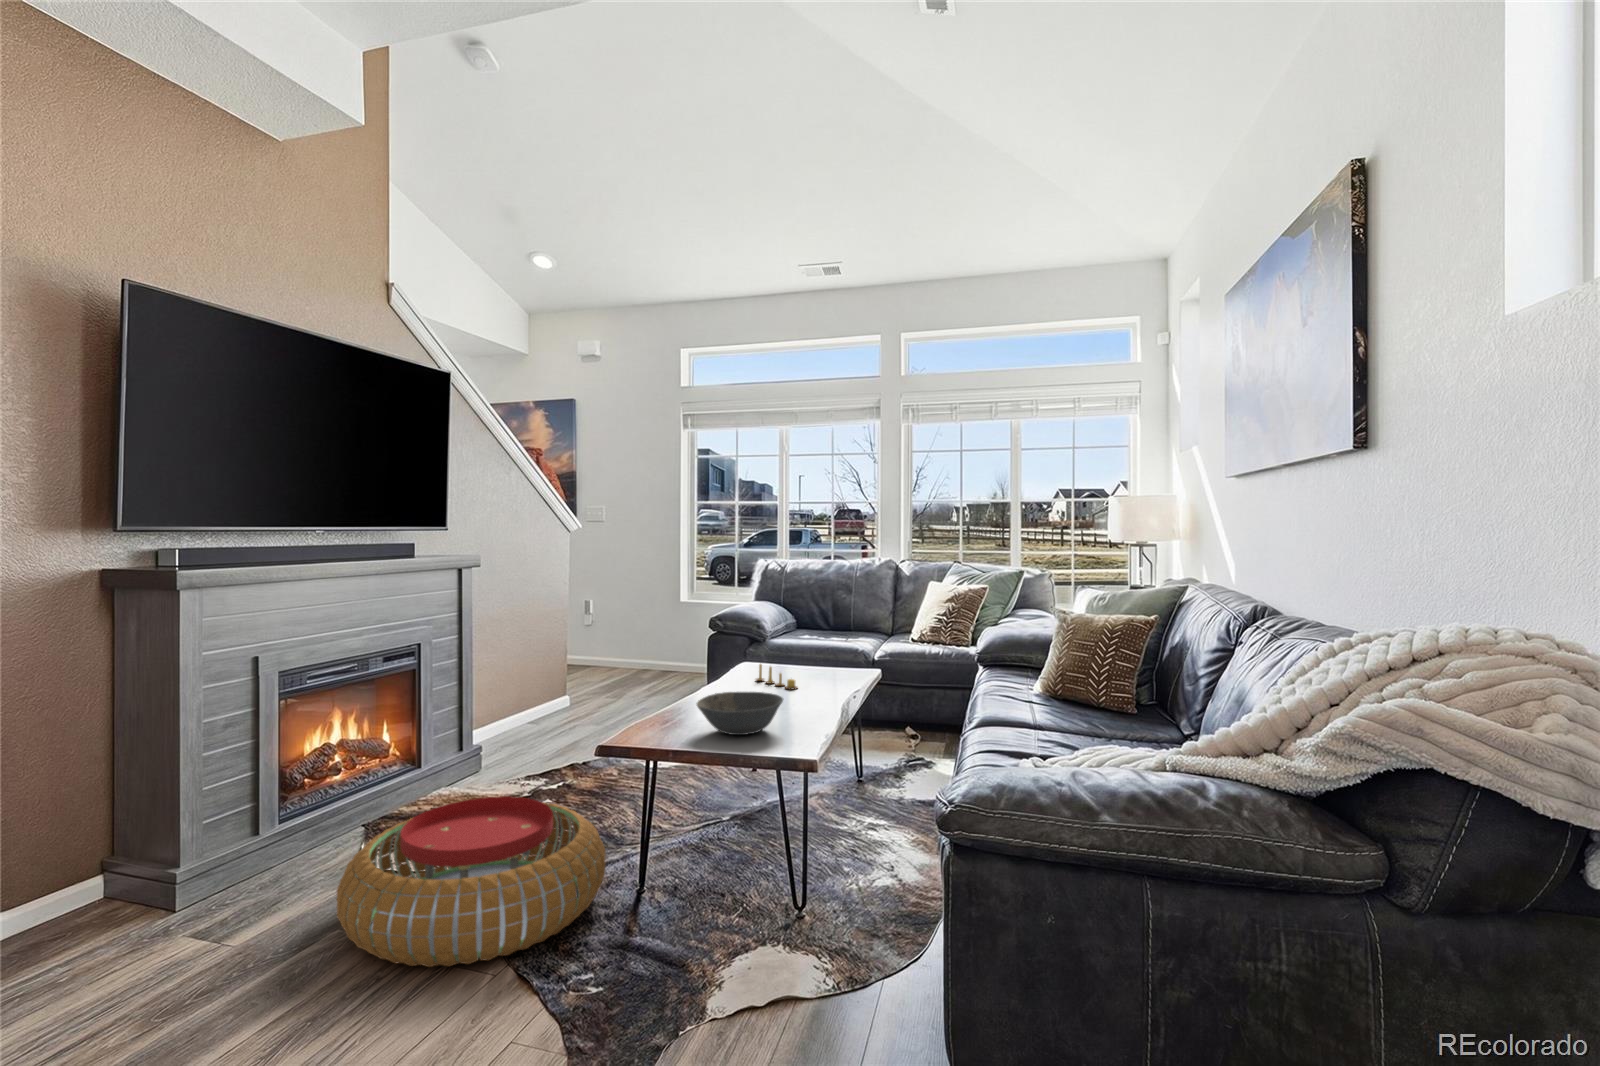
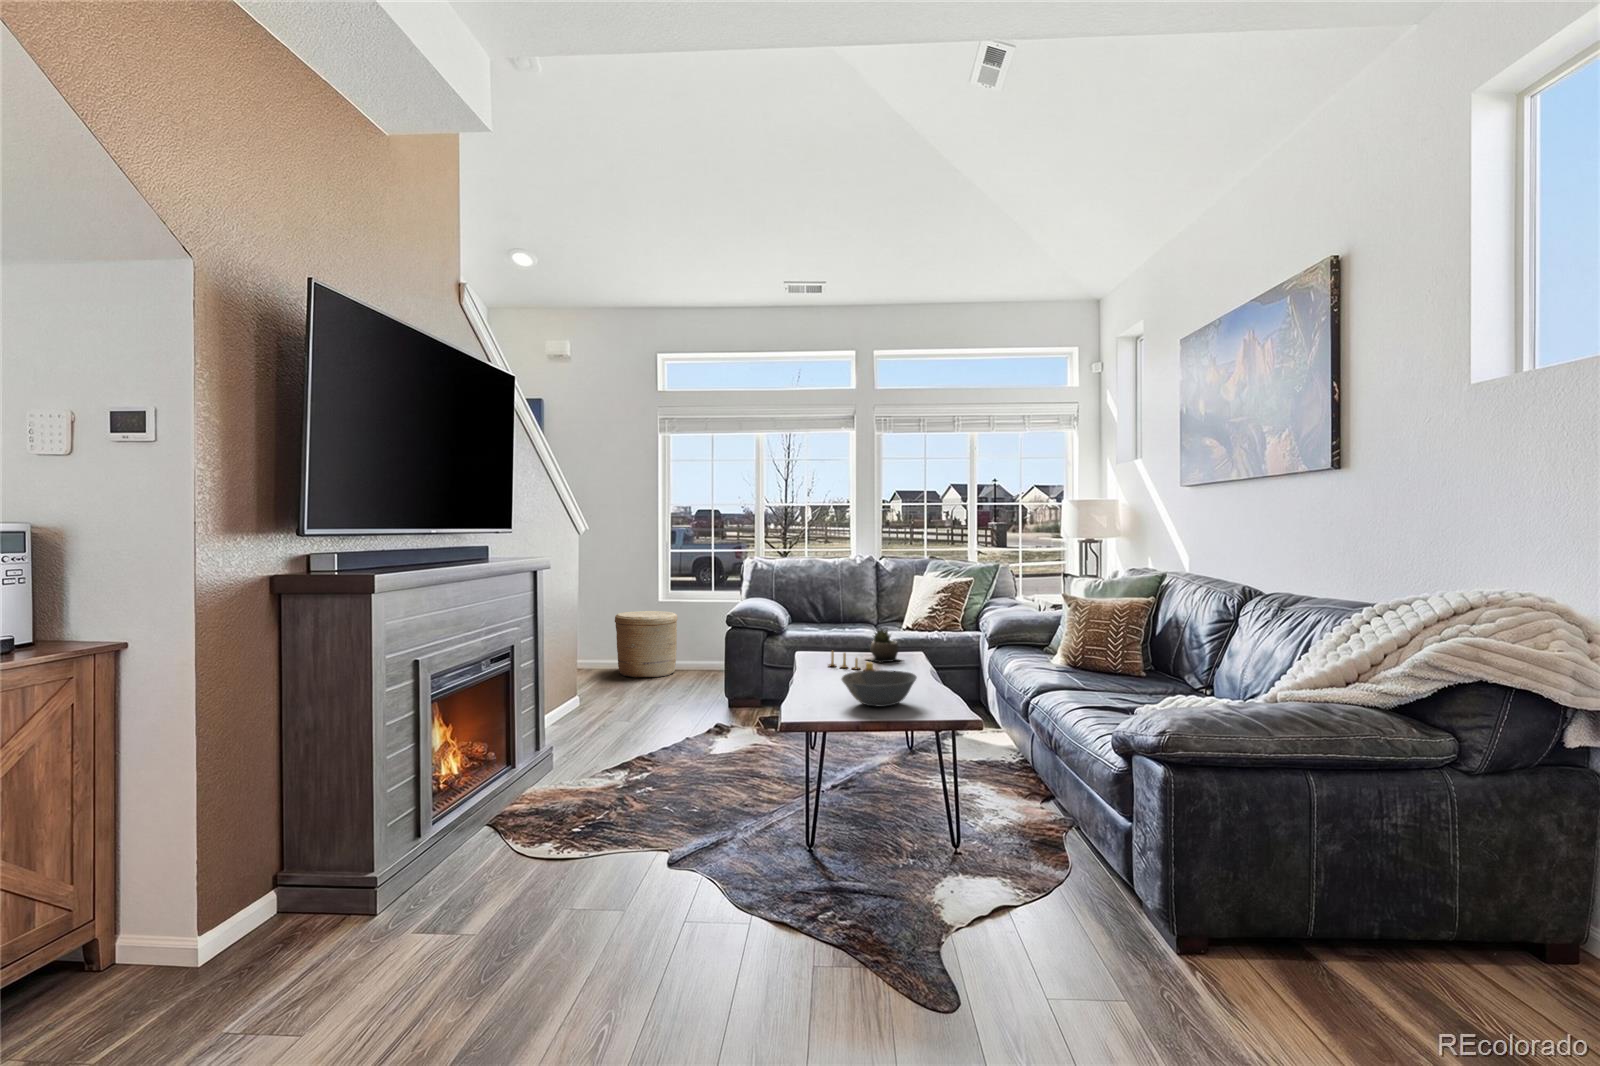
woven basket: none [634,611,697,678] -> present [615,611,678,678]
succulent plant: none [804,640,846,679] -> present [867,628,900,663]
pouf: present [337,797,606,967] -> none [554,776,783,921]

